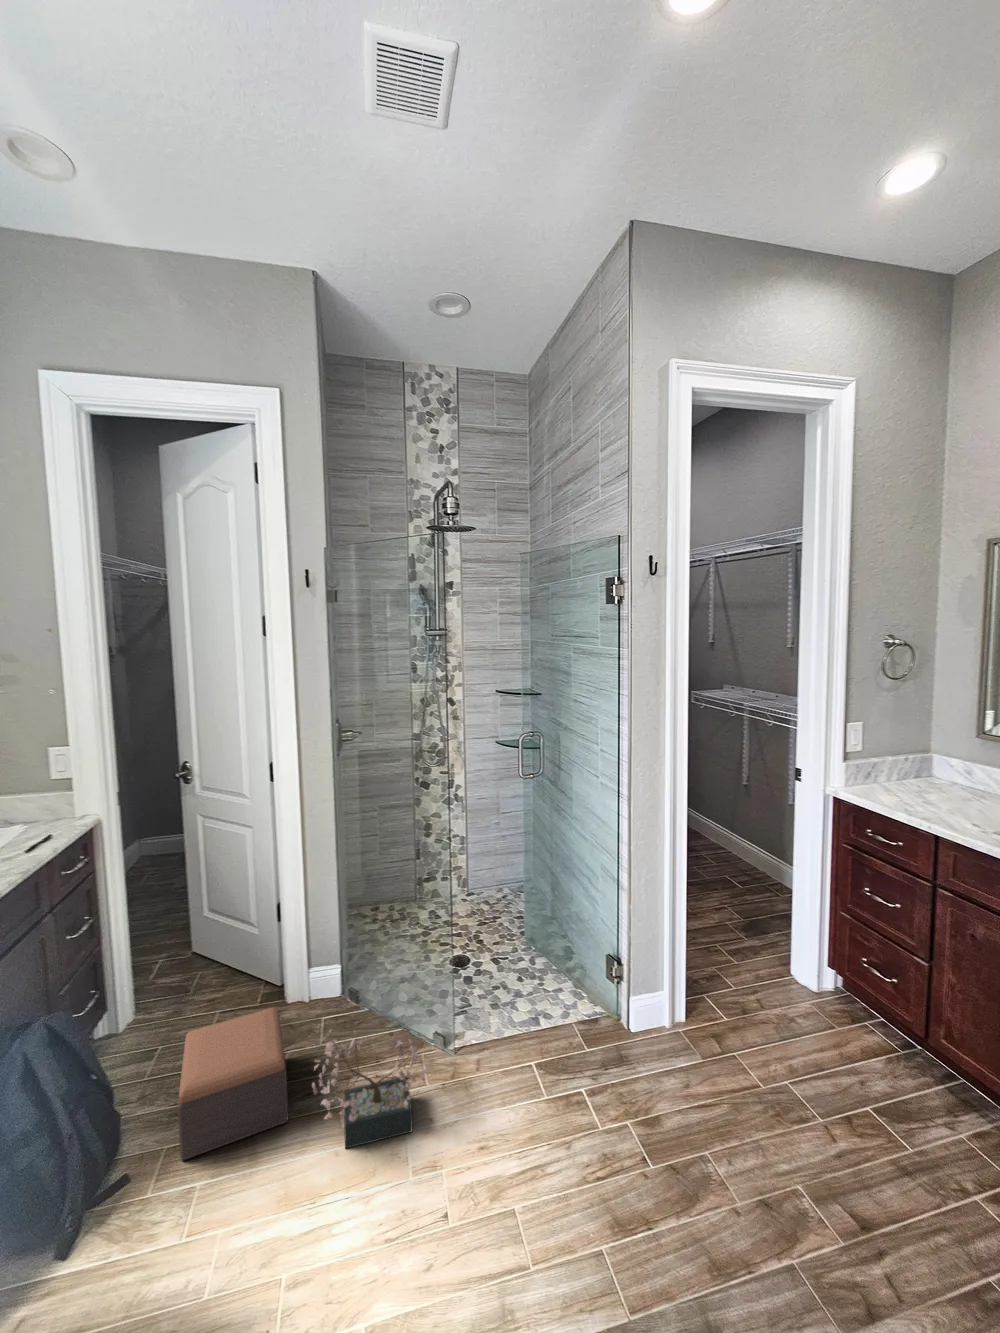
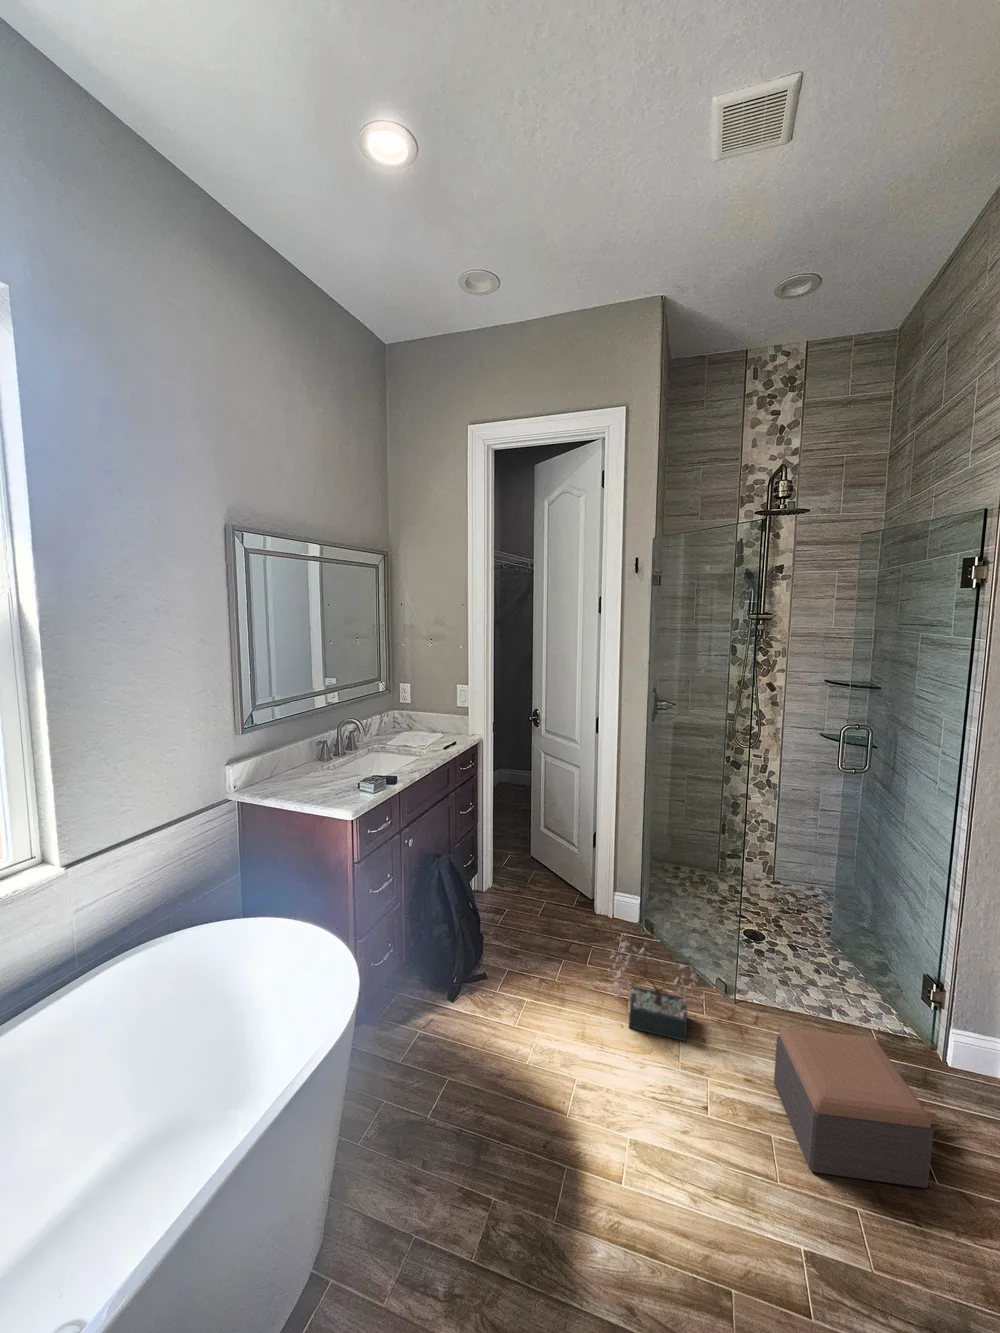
footstool: present [177,1008,289,1160] -> present [774,1028,933,1188]

